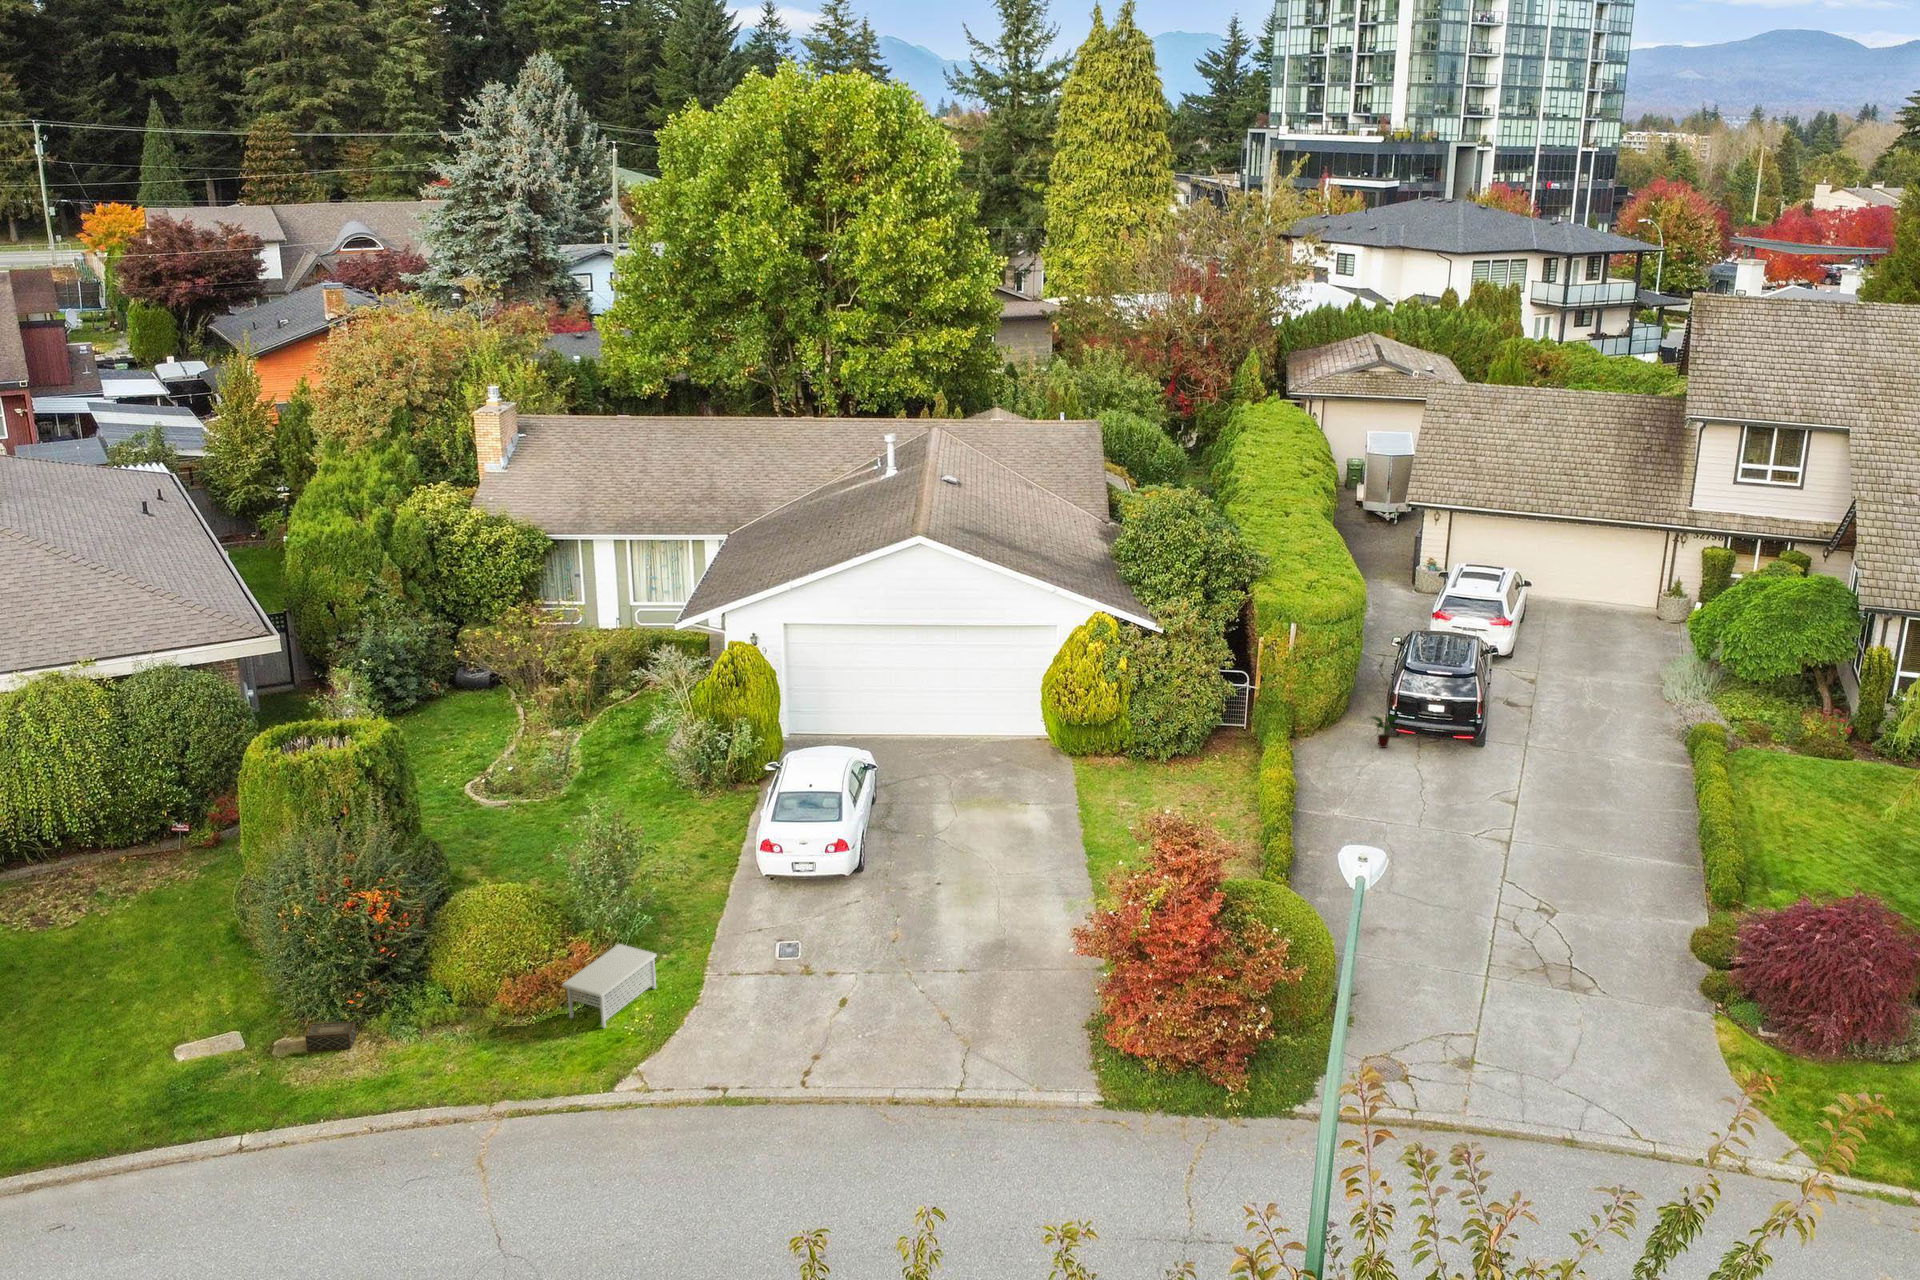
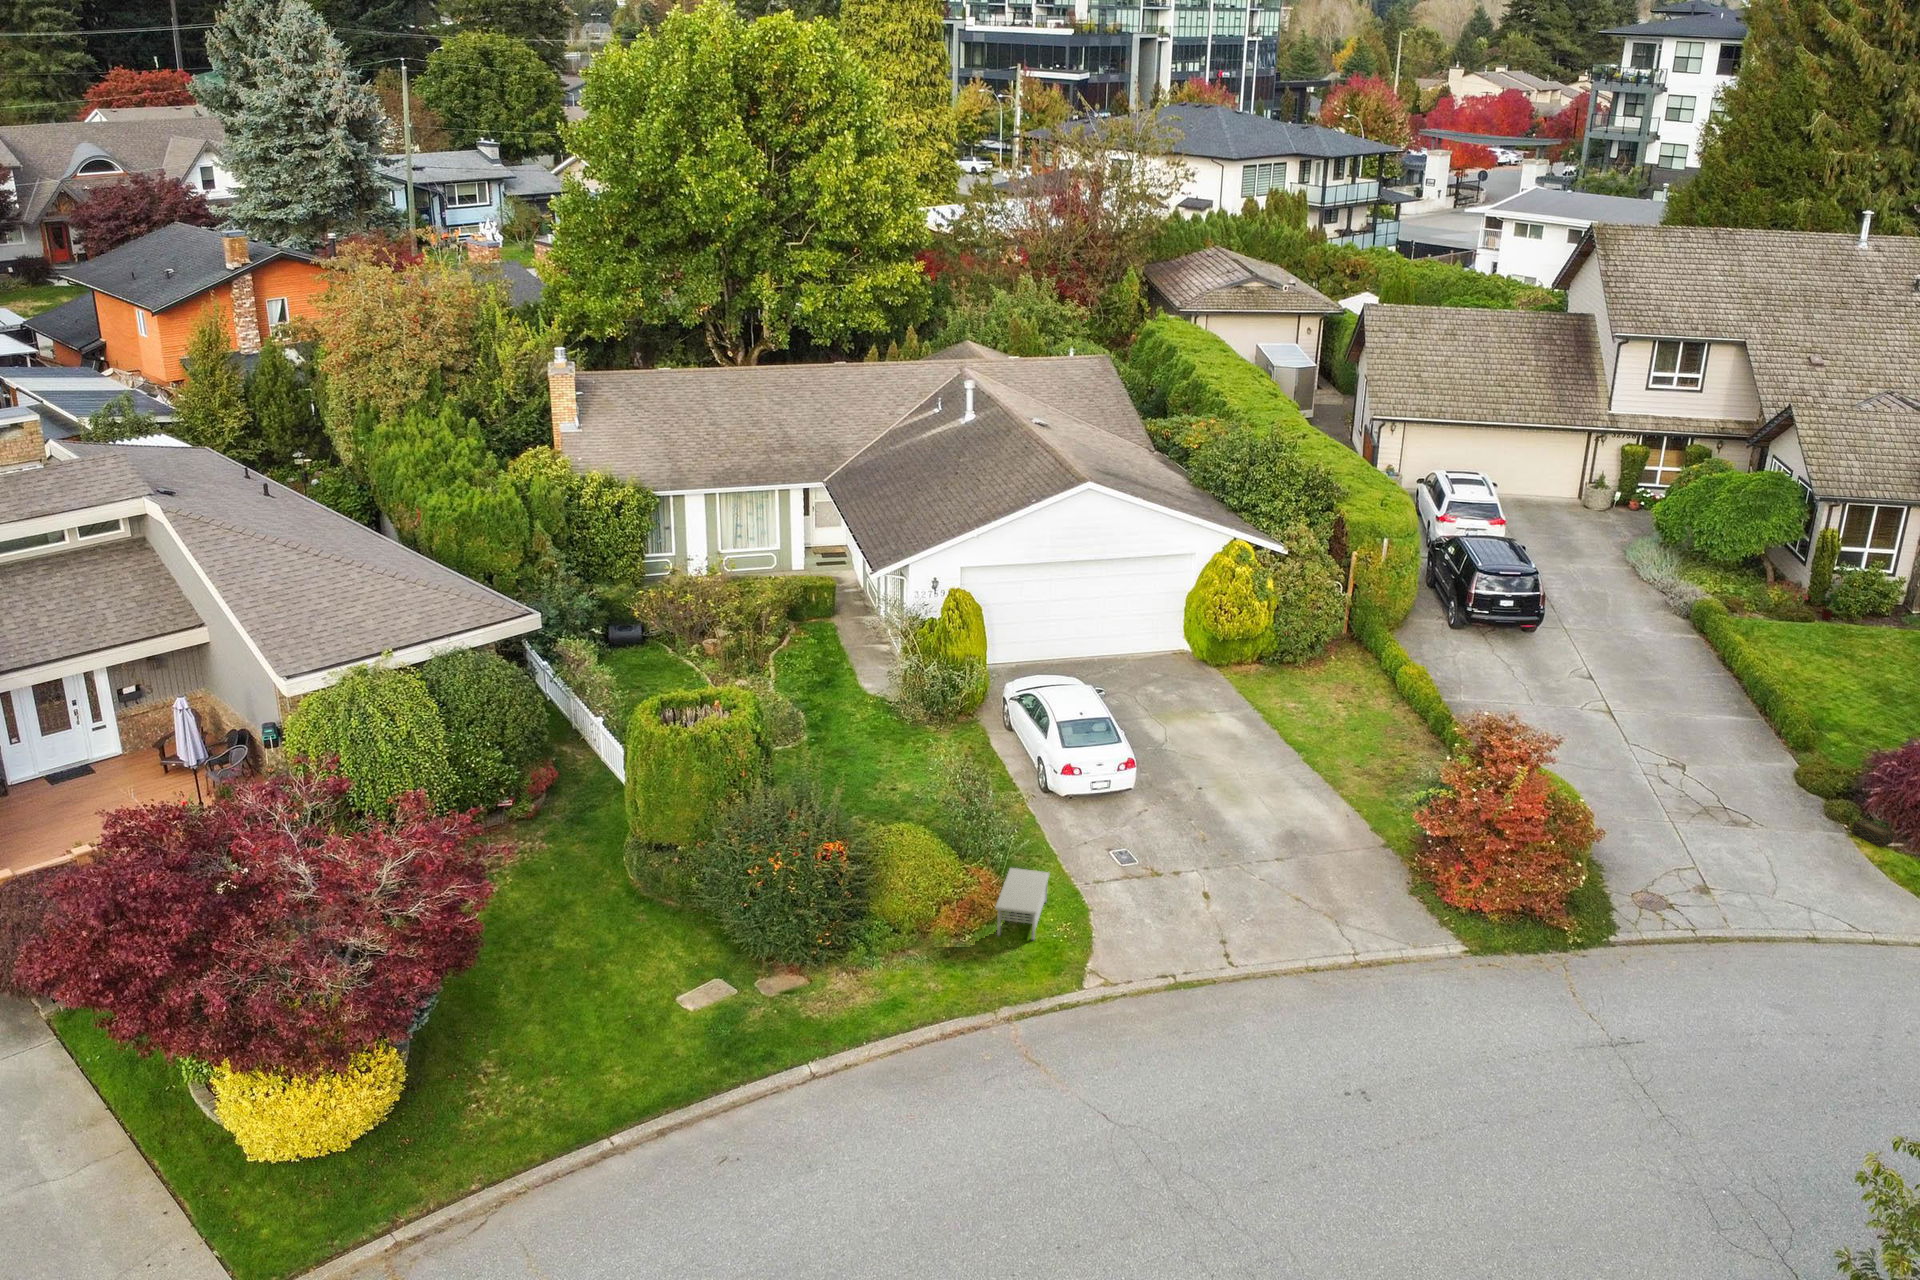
potted plant: present [1372,716,1398,748] -> present [1817,593,1840,620]
woven basket: present [305,1022,357,1051] -> present [1852,819,1894,847]

